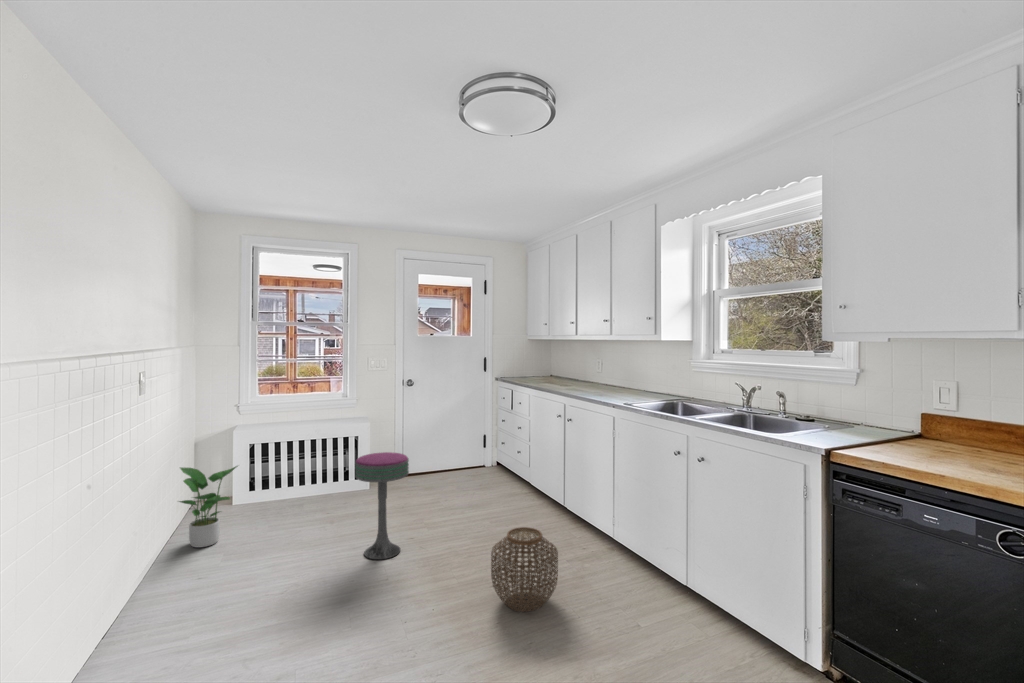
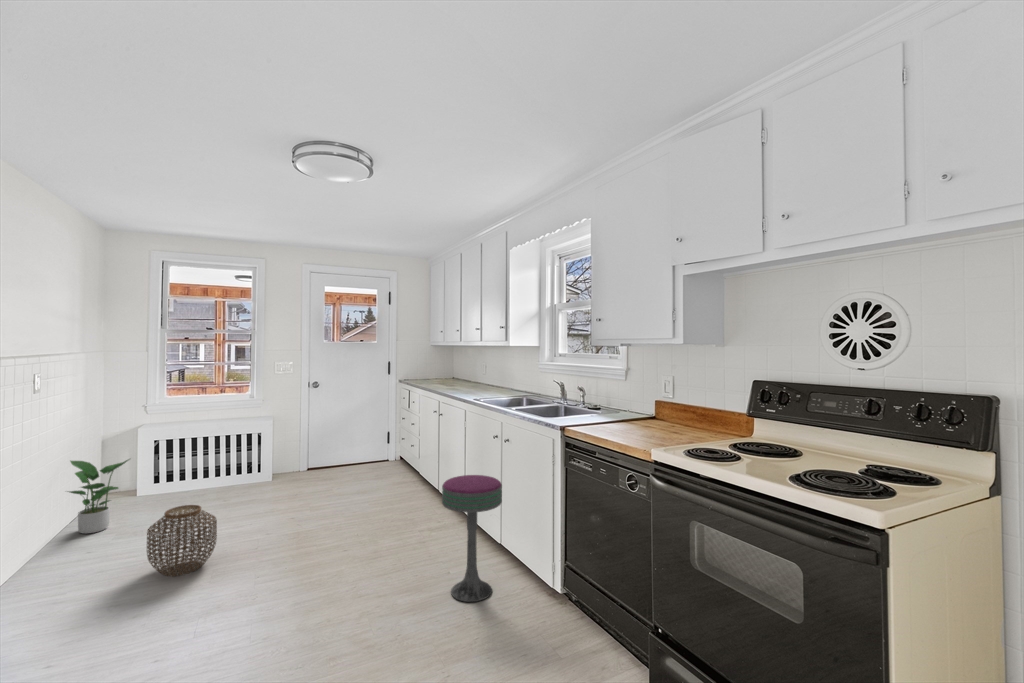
bar stool: present [355,452,409,559] -> present [442,475,502,602]
woven basket: present [491,527,558,612] -> present [147,505,217,576]

